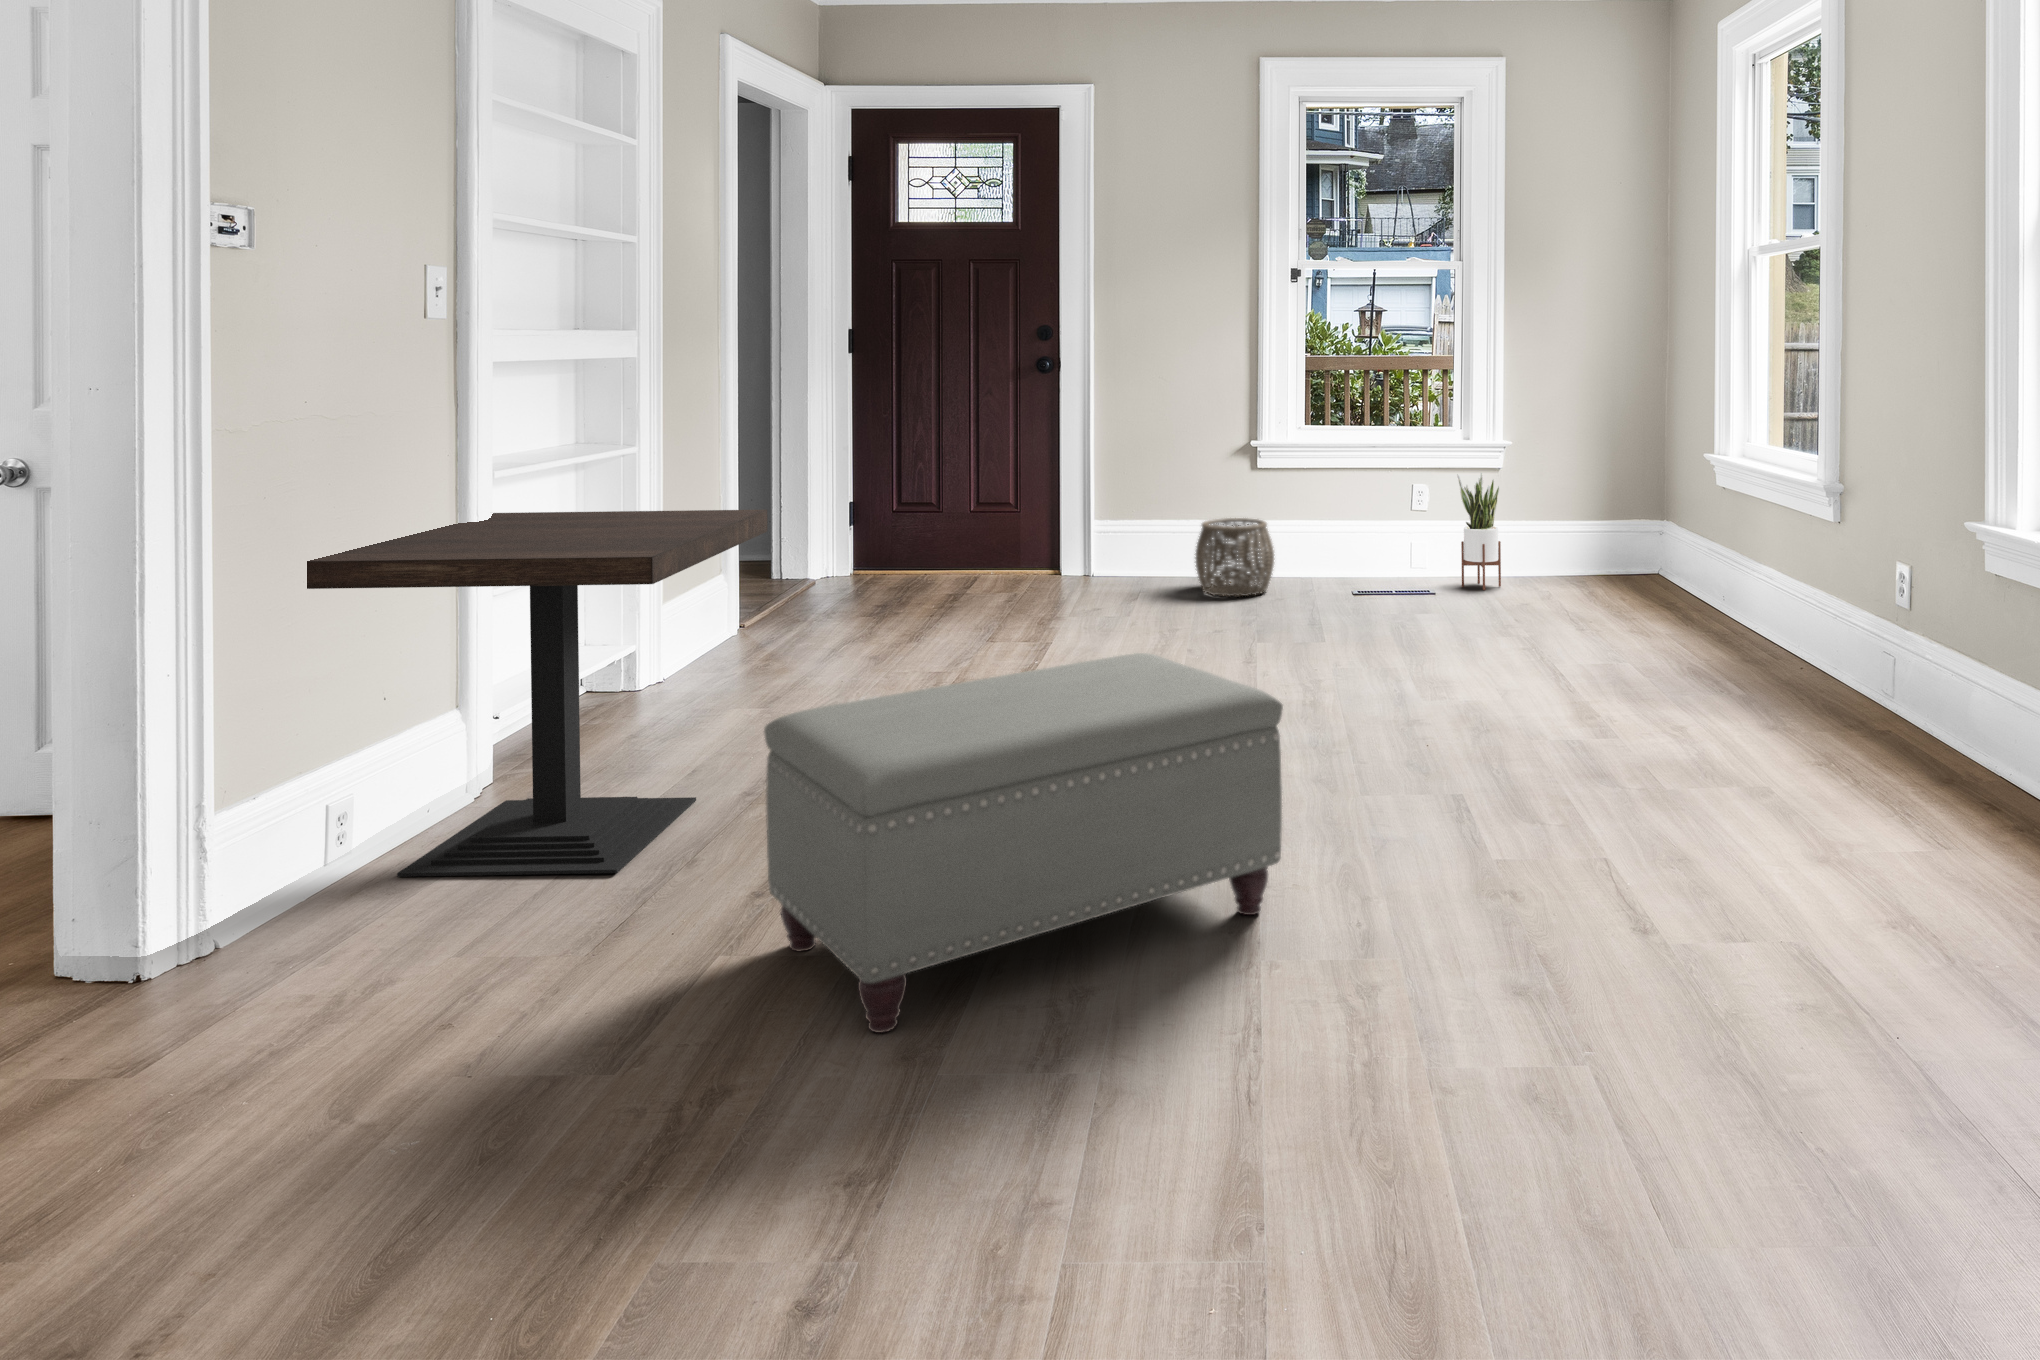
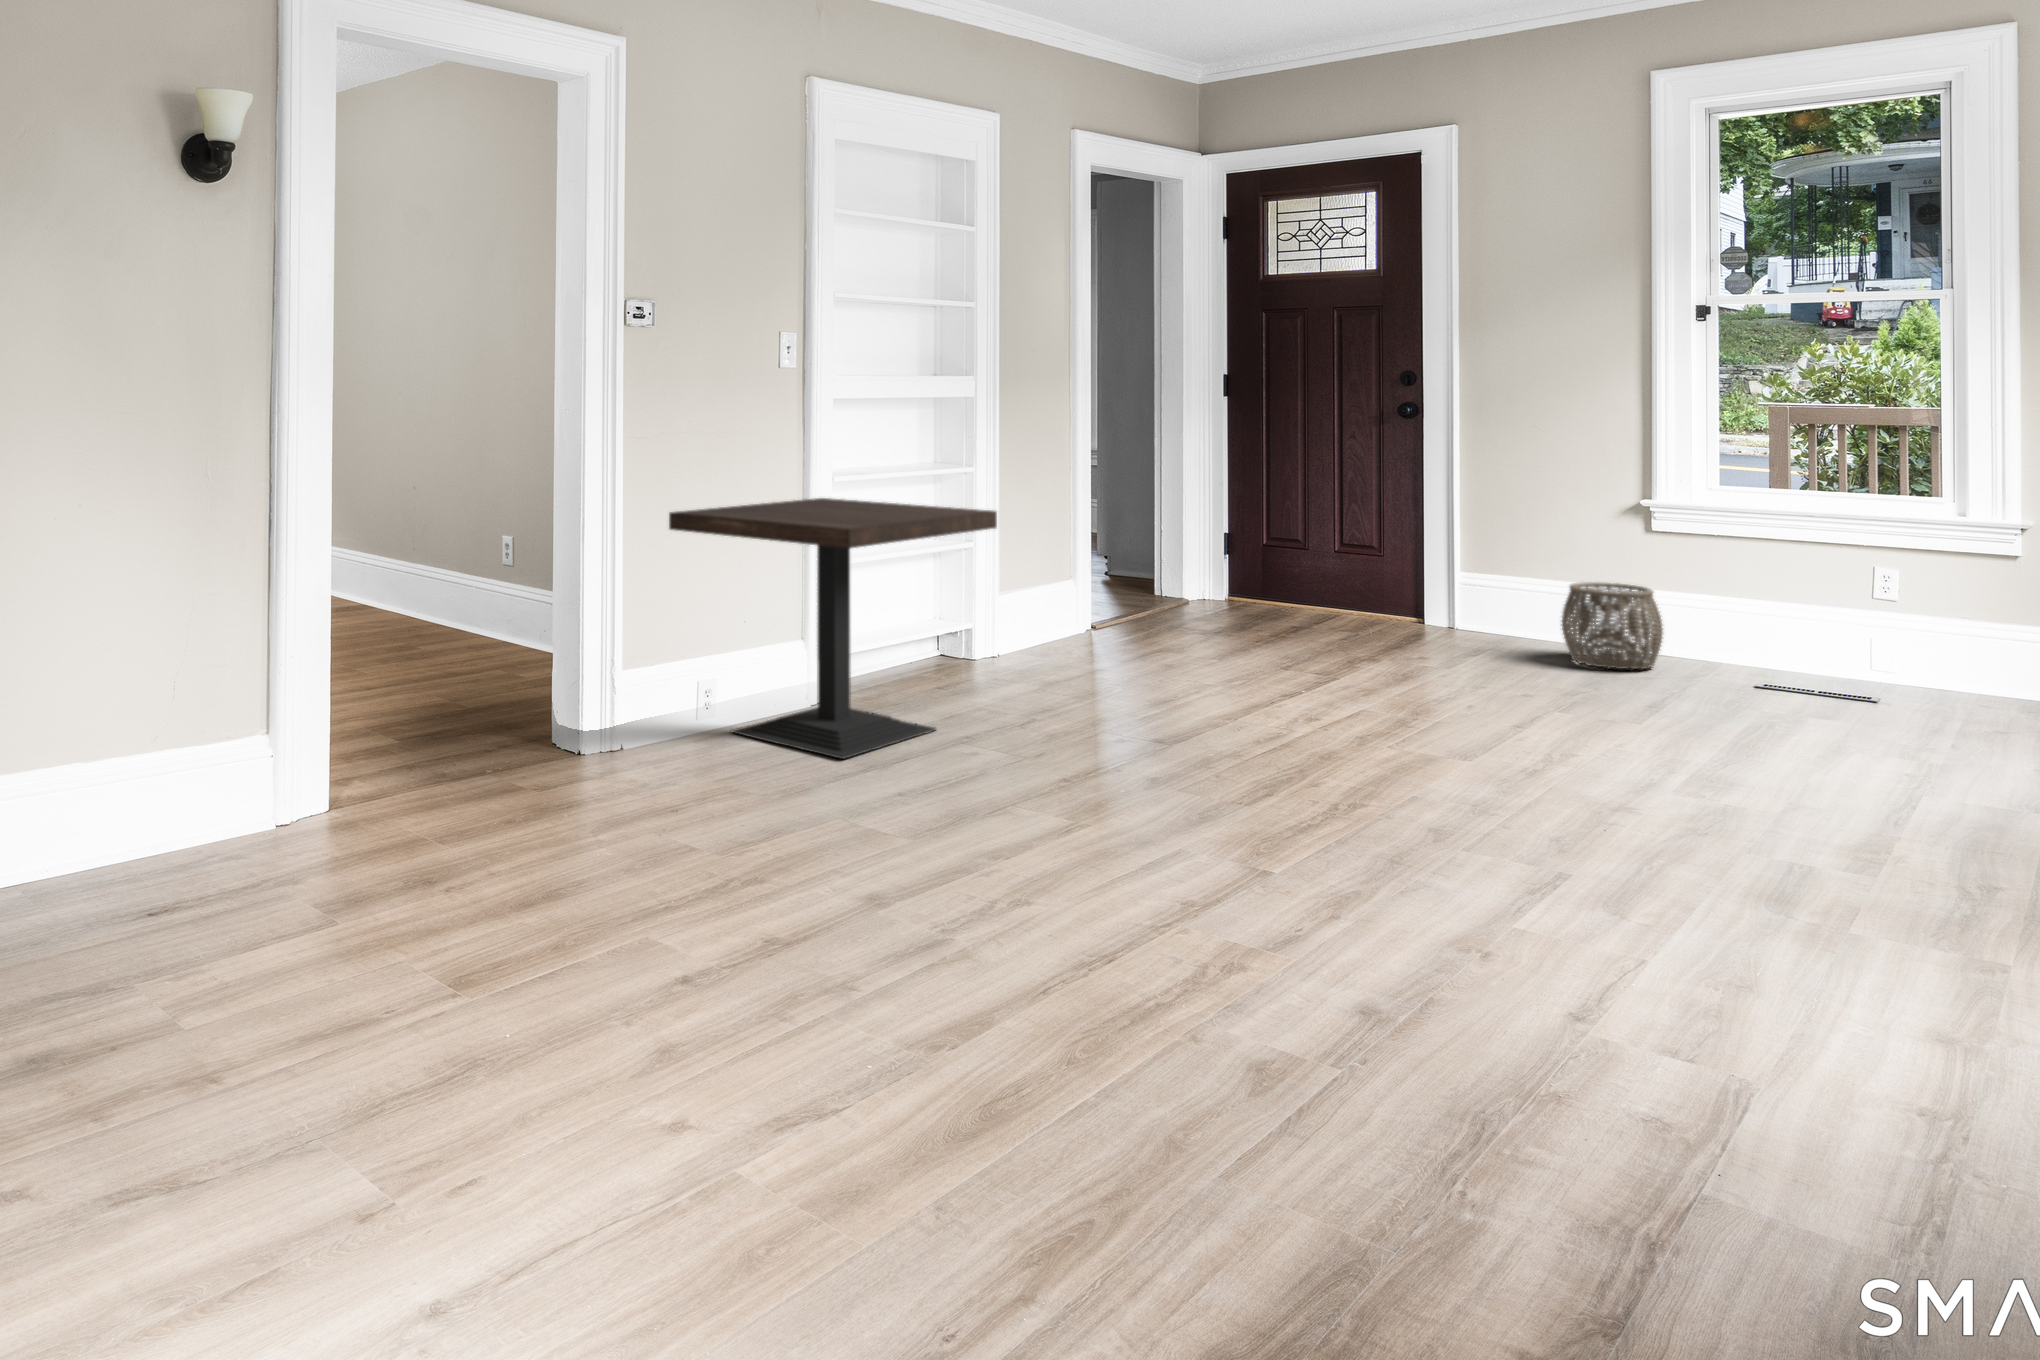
potted plant: present [1457,473,1501,590] -> none [1930,558,2010,710]
ottoman: present [764,653,1283,1033] -> none [874,650,1281,903]

